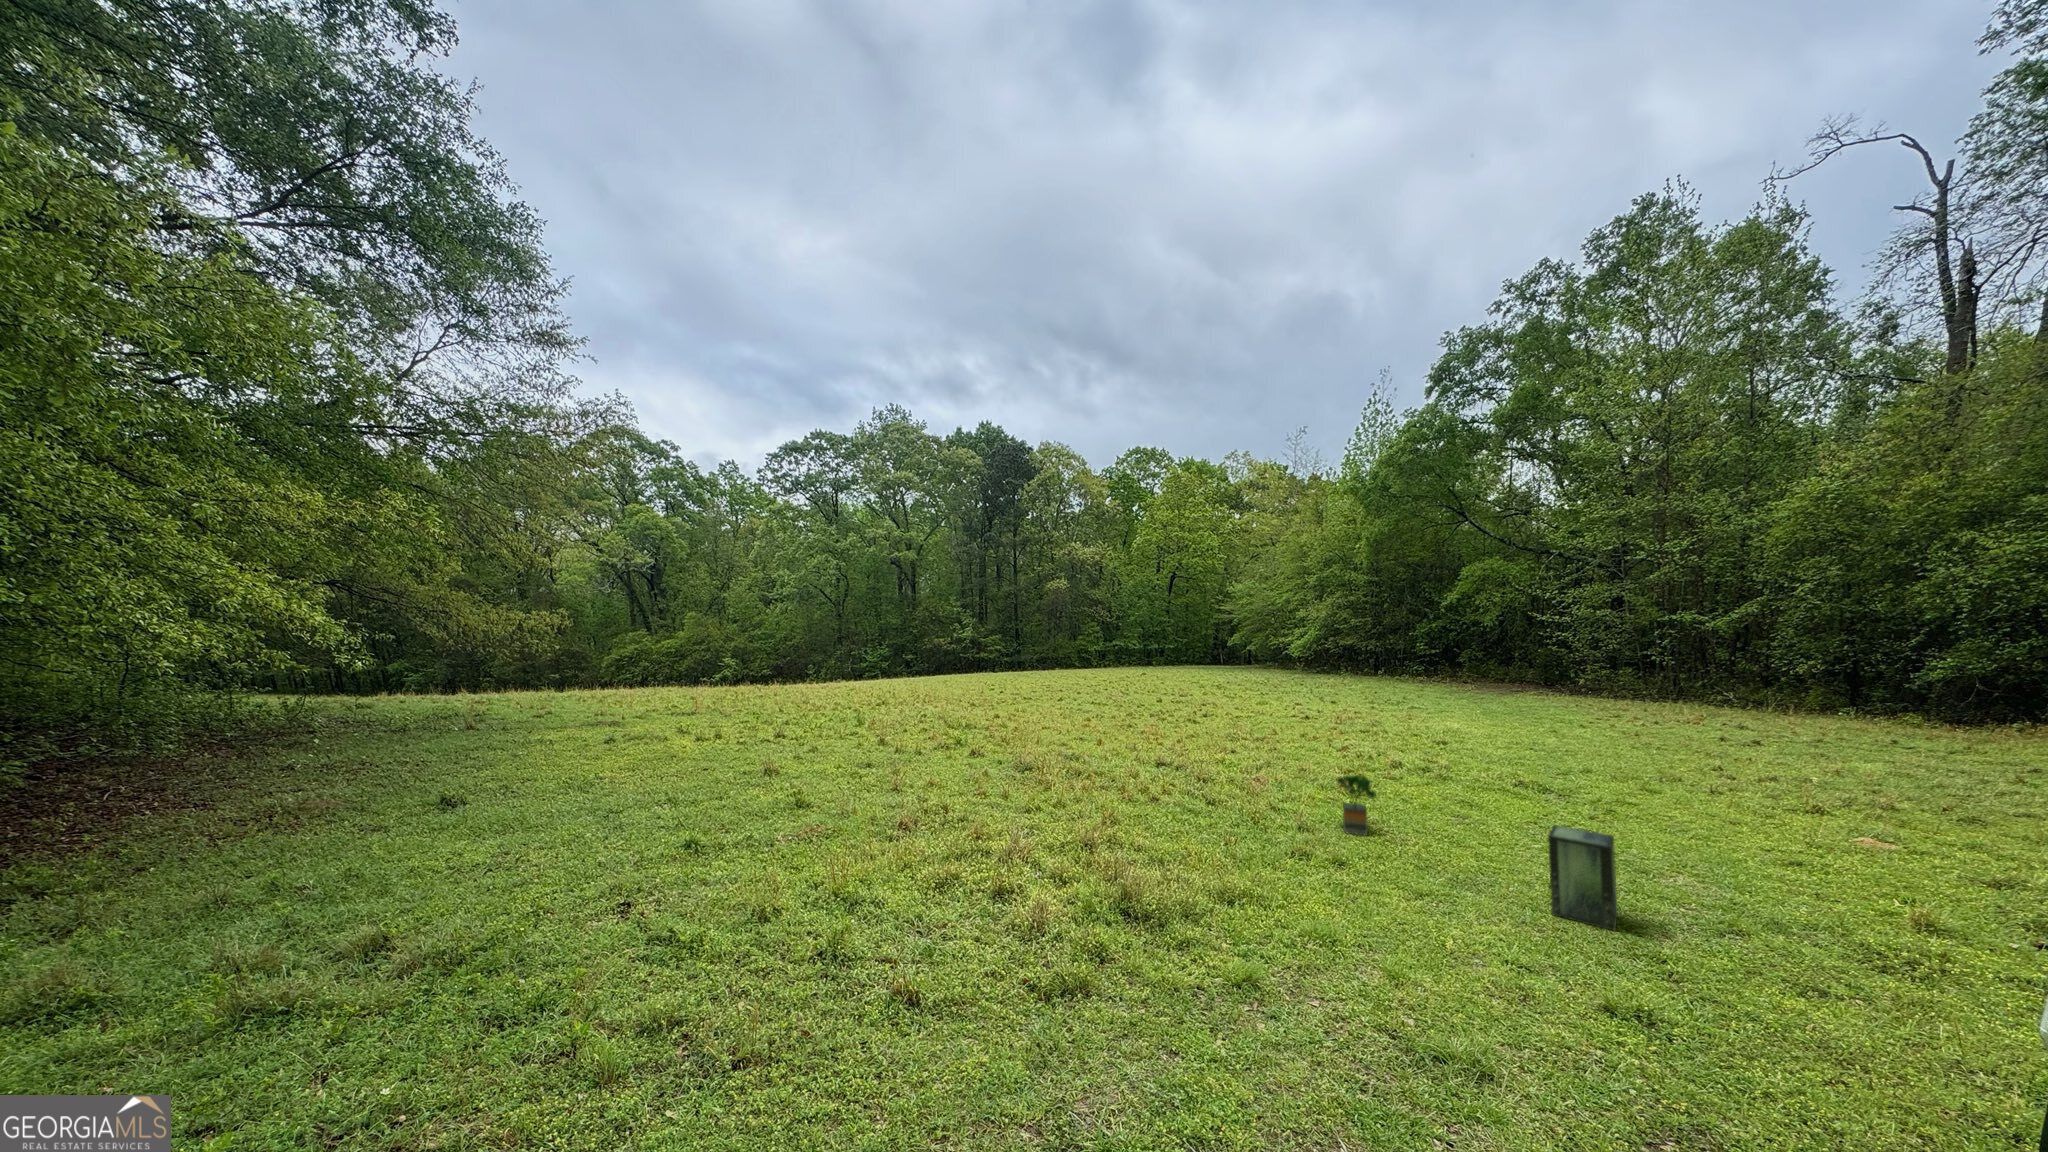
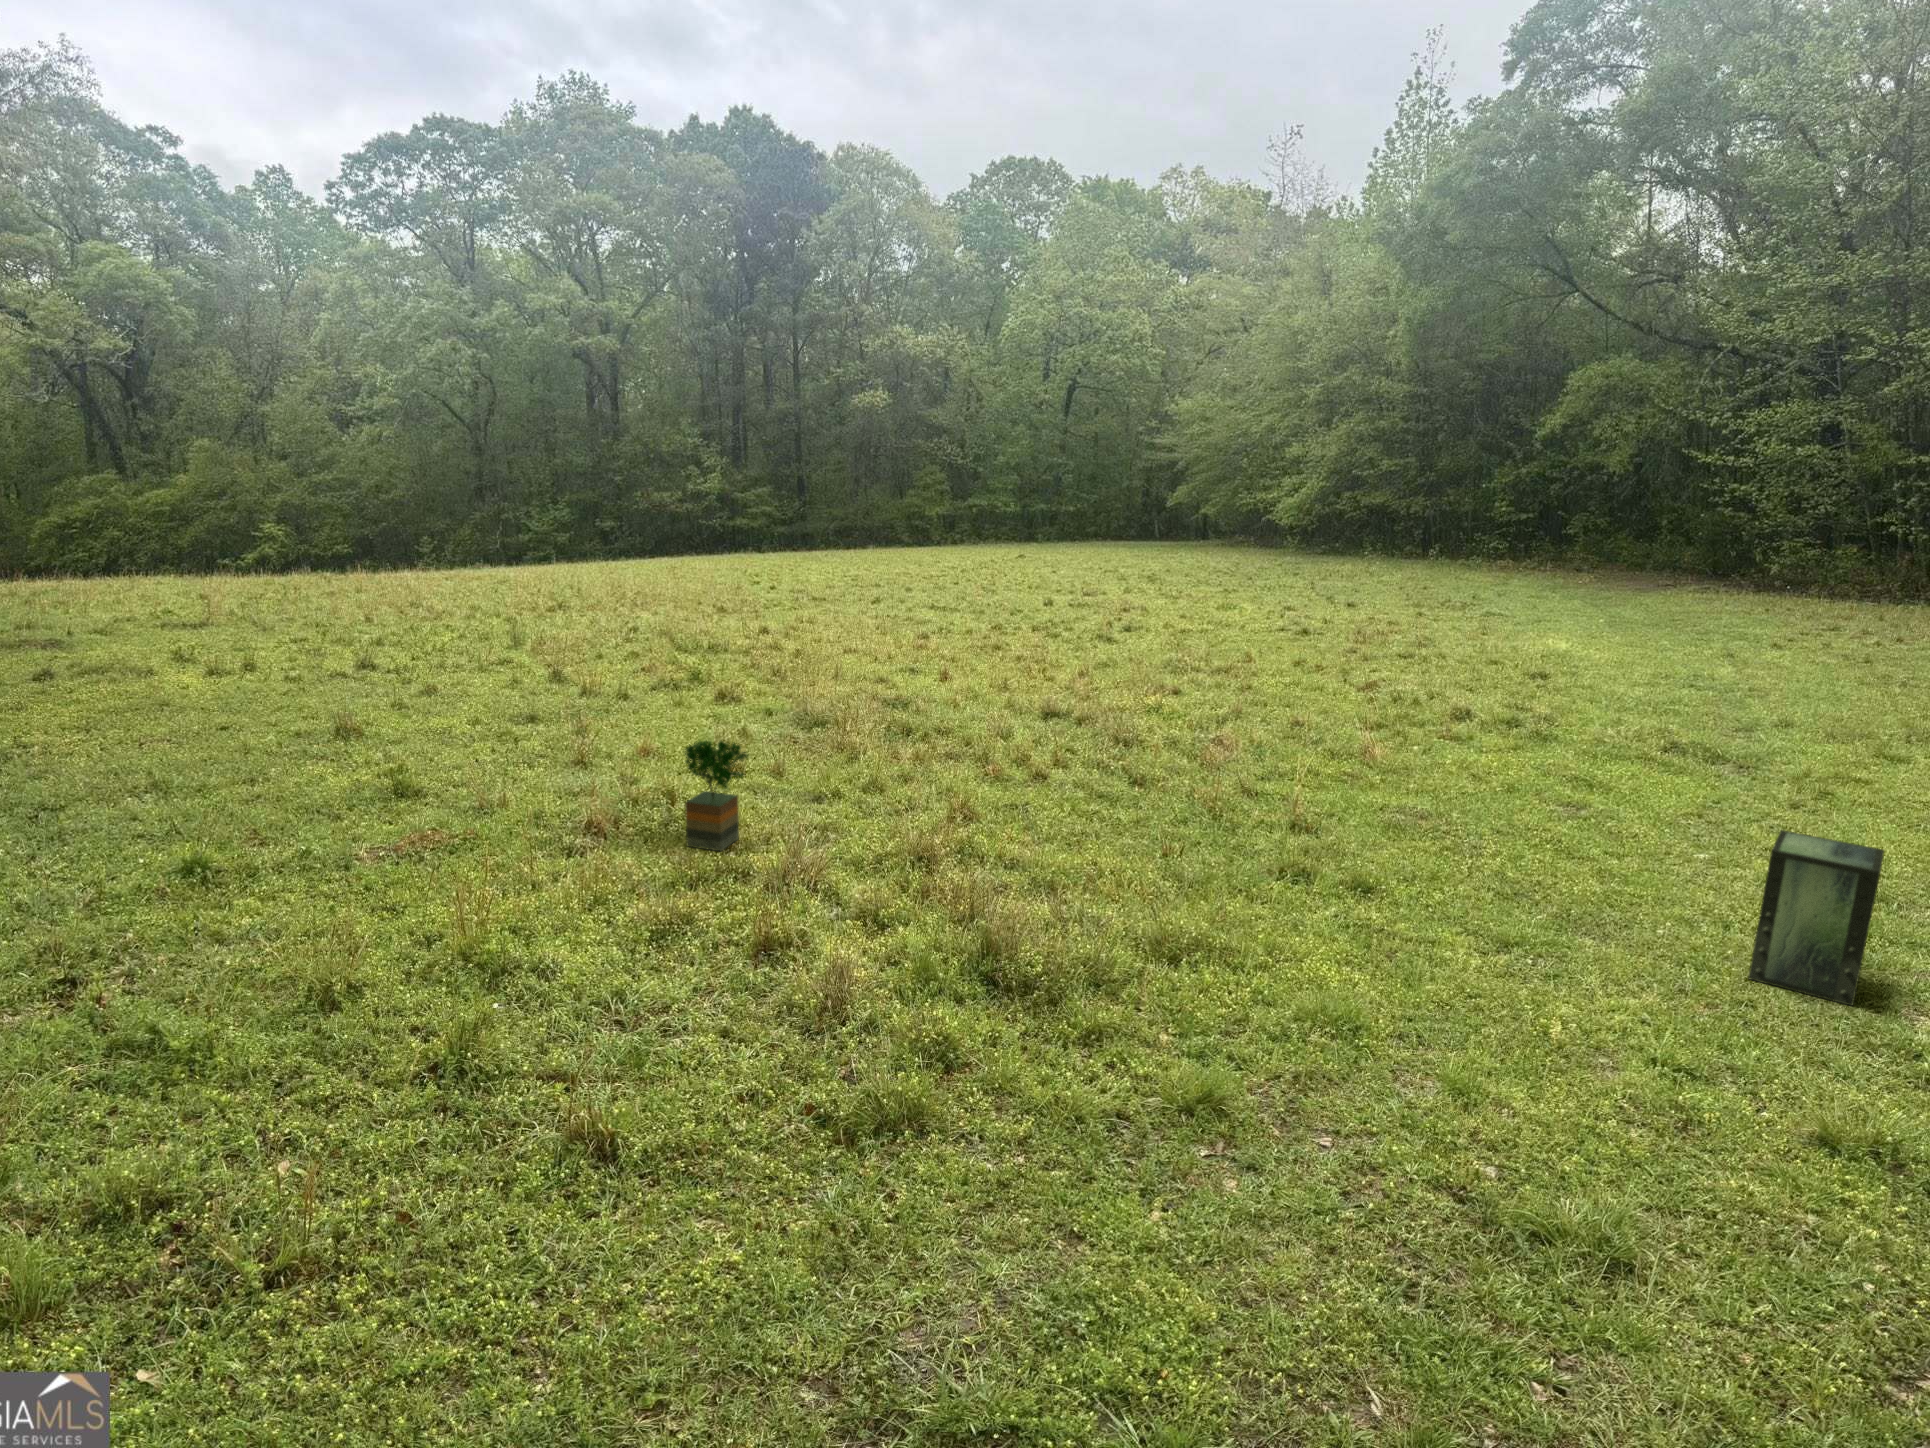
potted tree: present [1335,775,1376,835] -> present [685,740,749,851]

